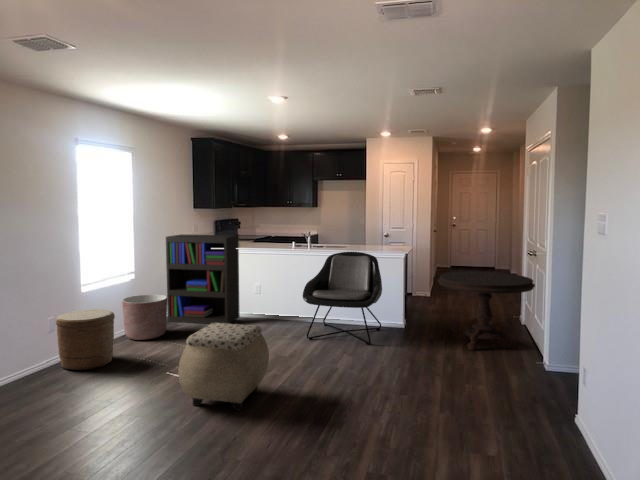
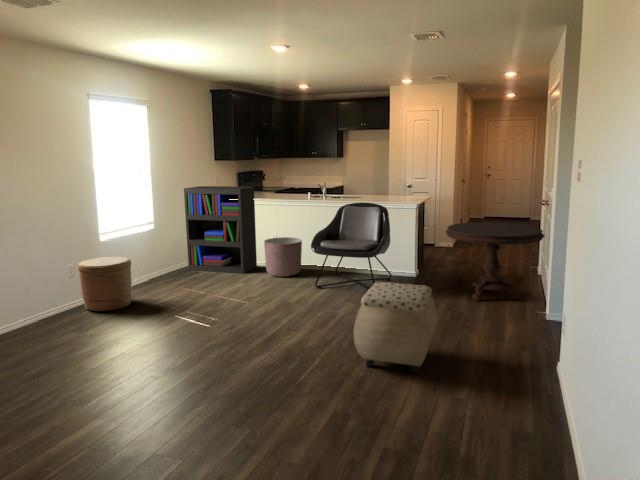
planter: present [122,294,167,340] -> present [264,237,302,277]
ottoman: present [178,323,269,411] -> present [353,282,437,373]

